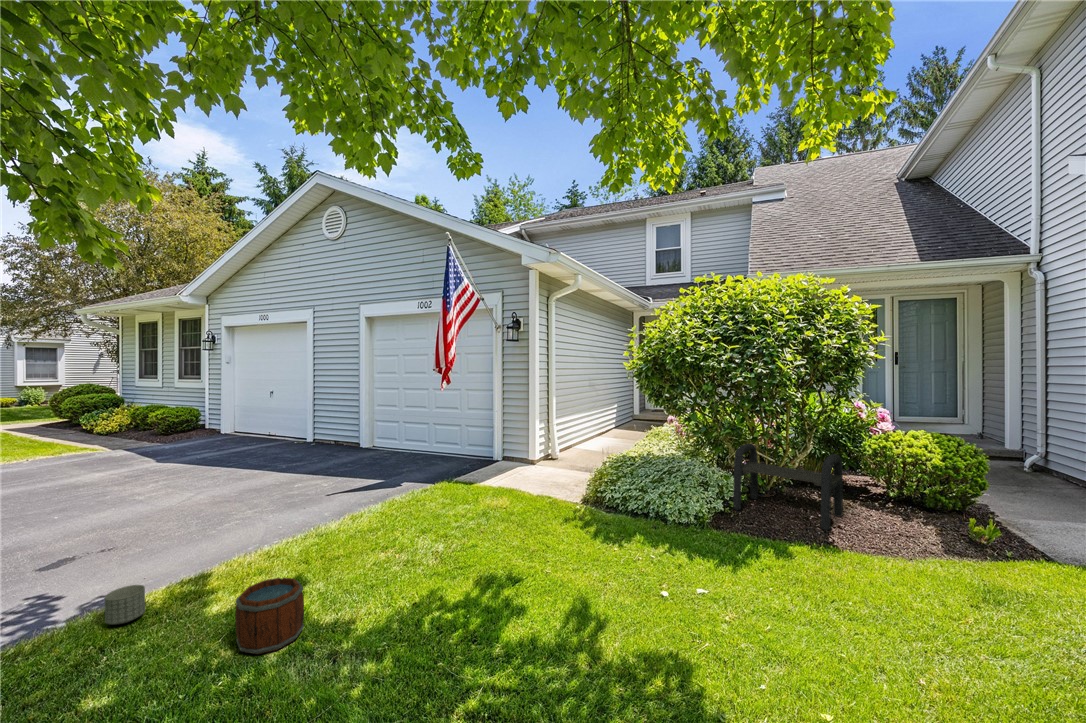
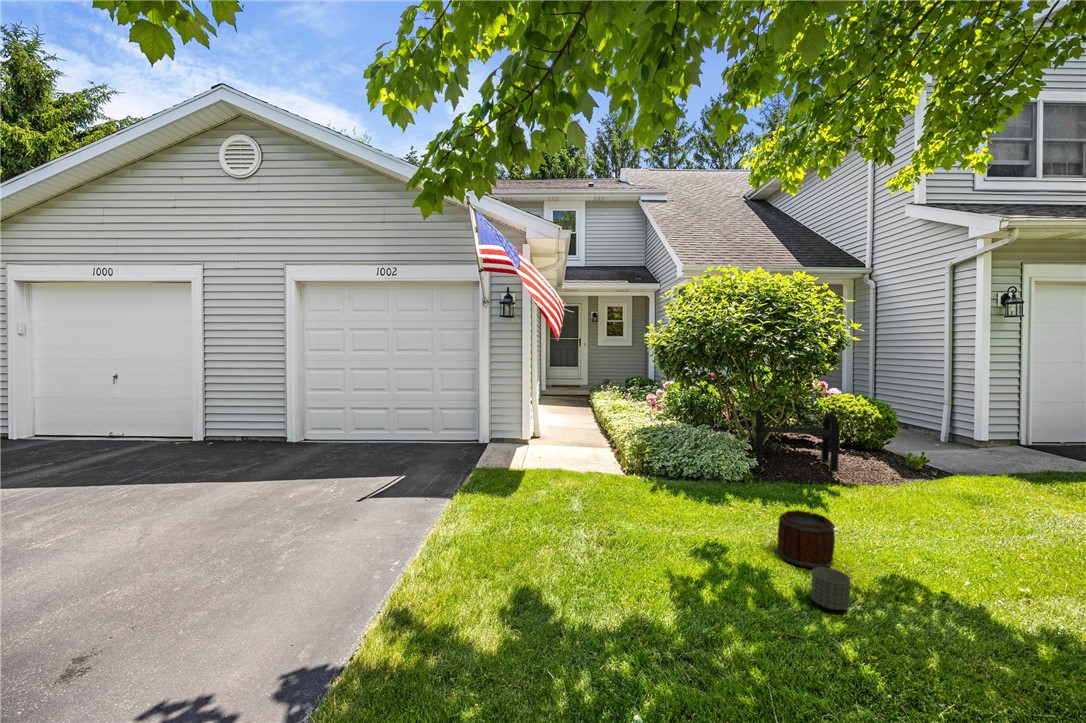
bucket: present [235,578,304,655] -> present [778,510,835,569]
planter: present [104,585,145,624] -> present [811,567,850,610]

